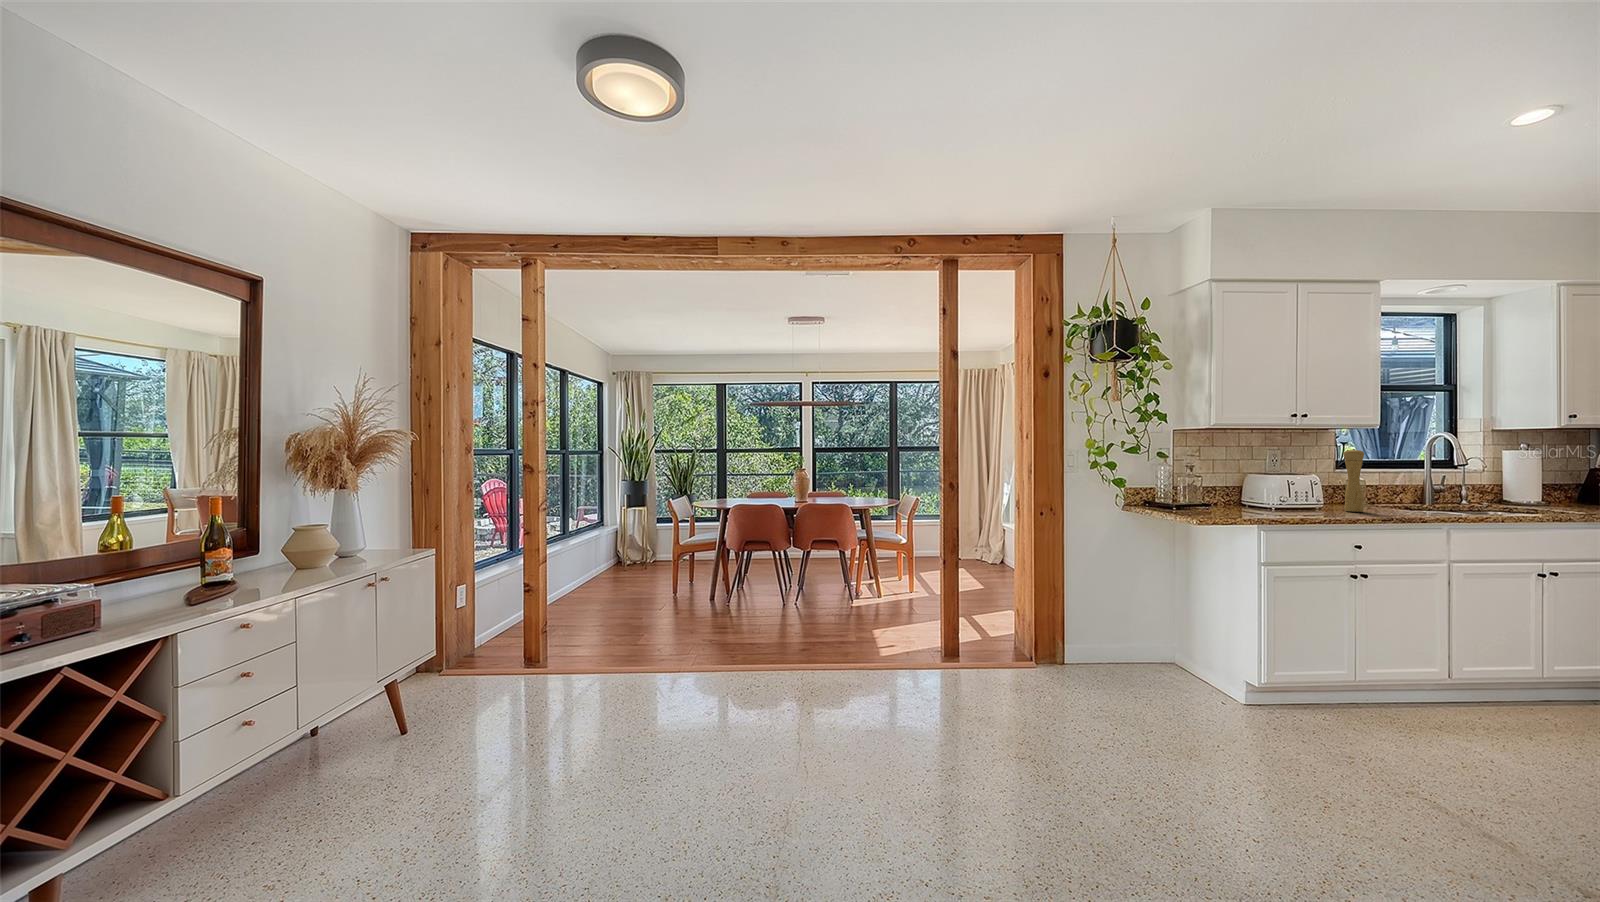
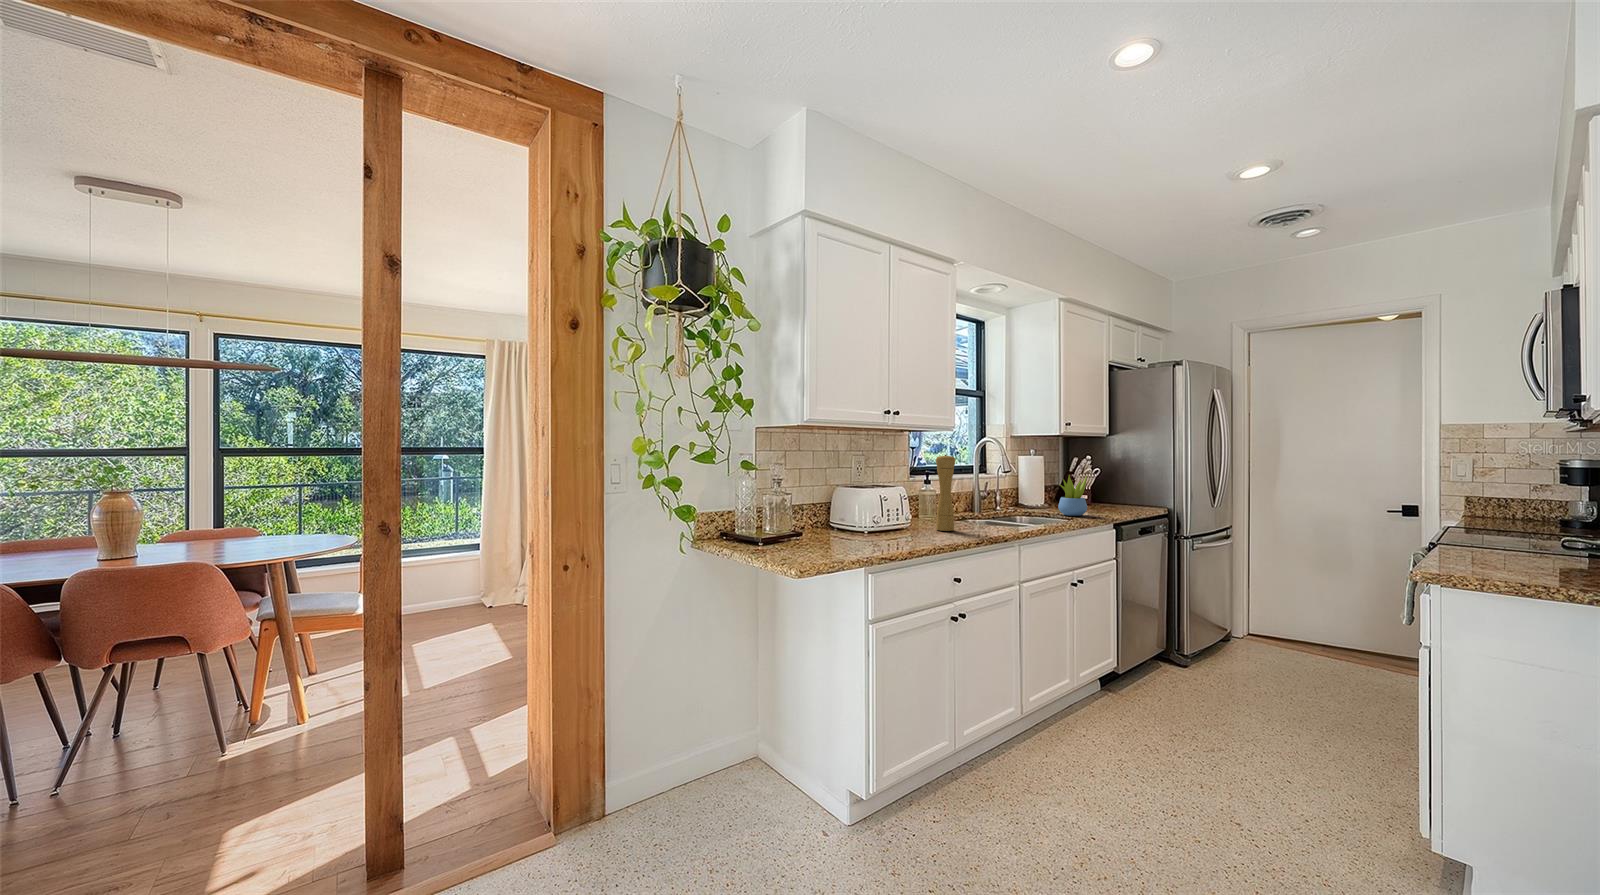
succulent plant: none [1532,468,1573,510] -> present [1058,476,1087,516]

